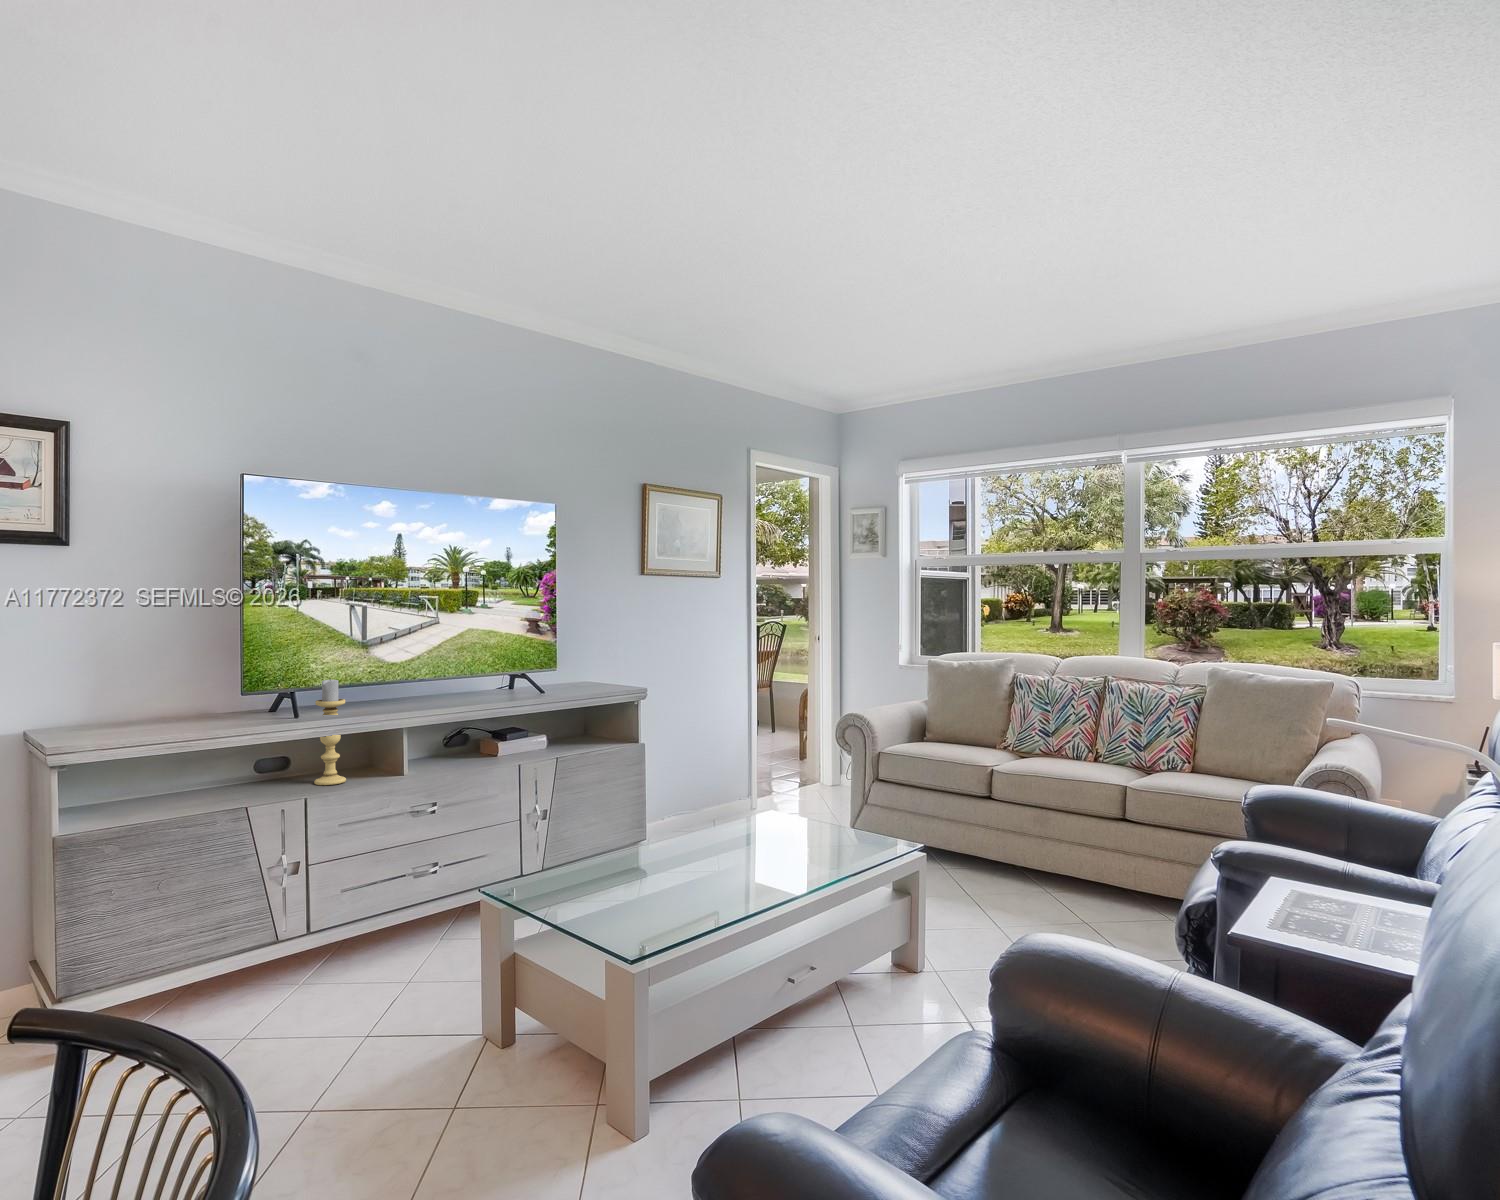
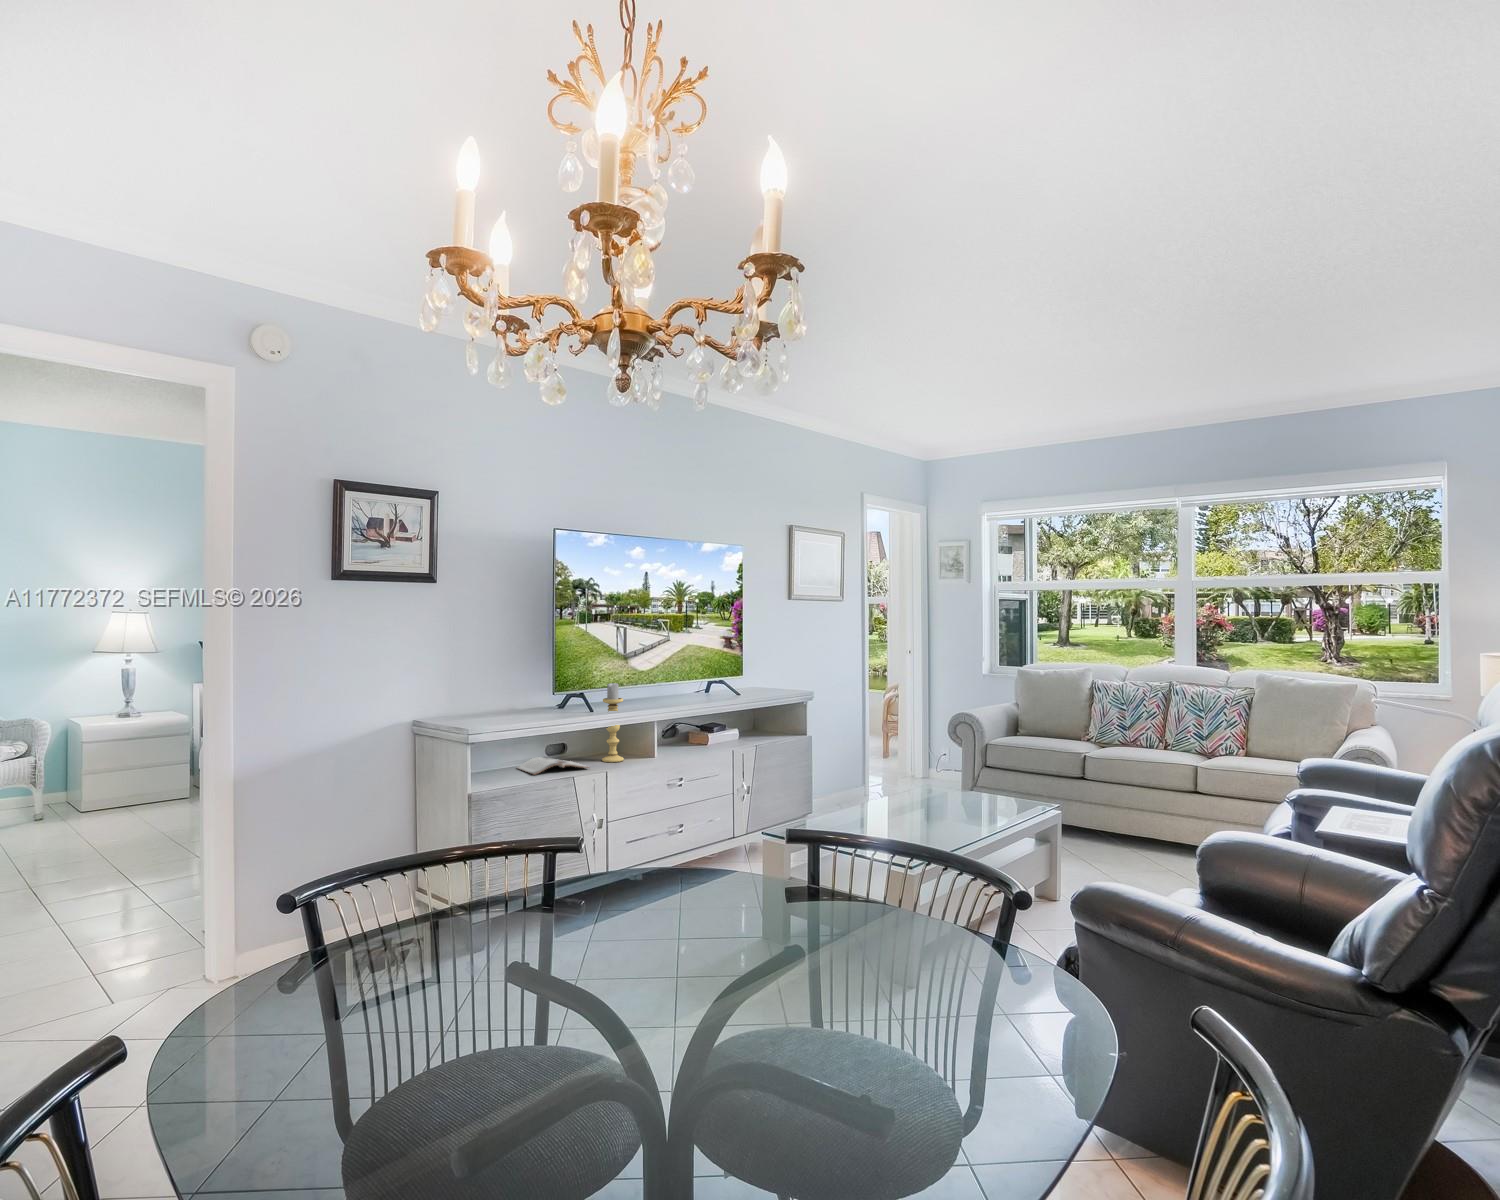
magazine: none [176,780,277,807] -> present [517,757,588,775]

